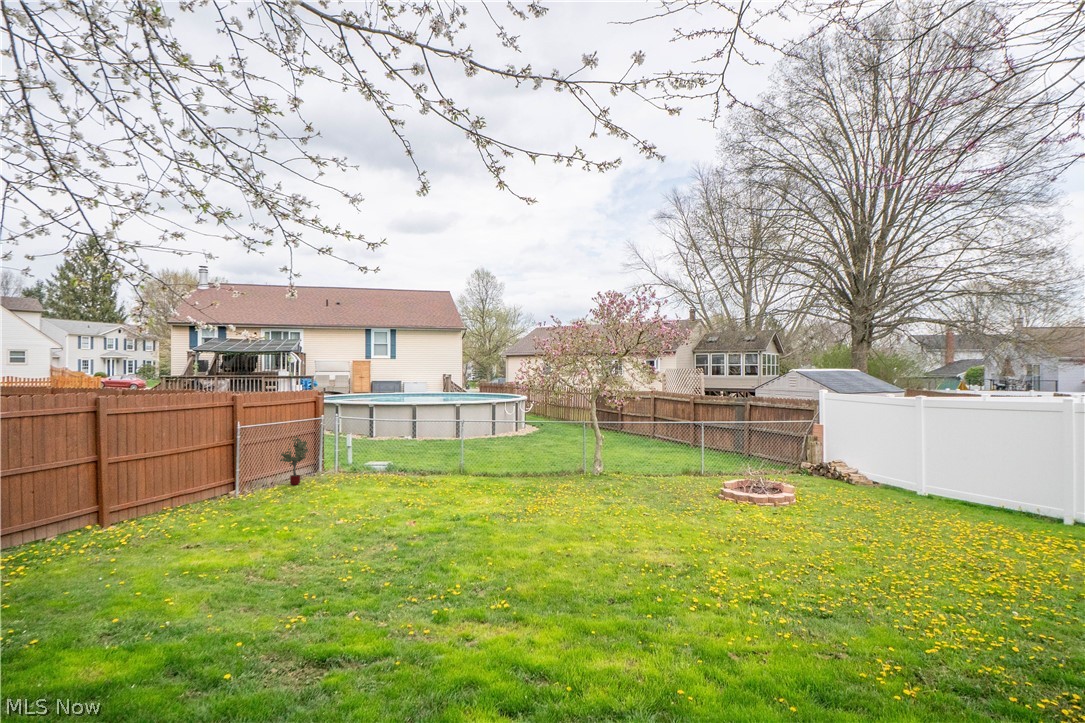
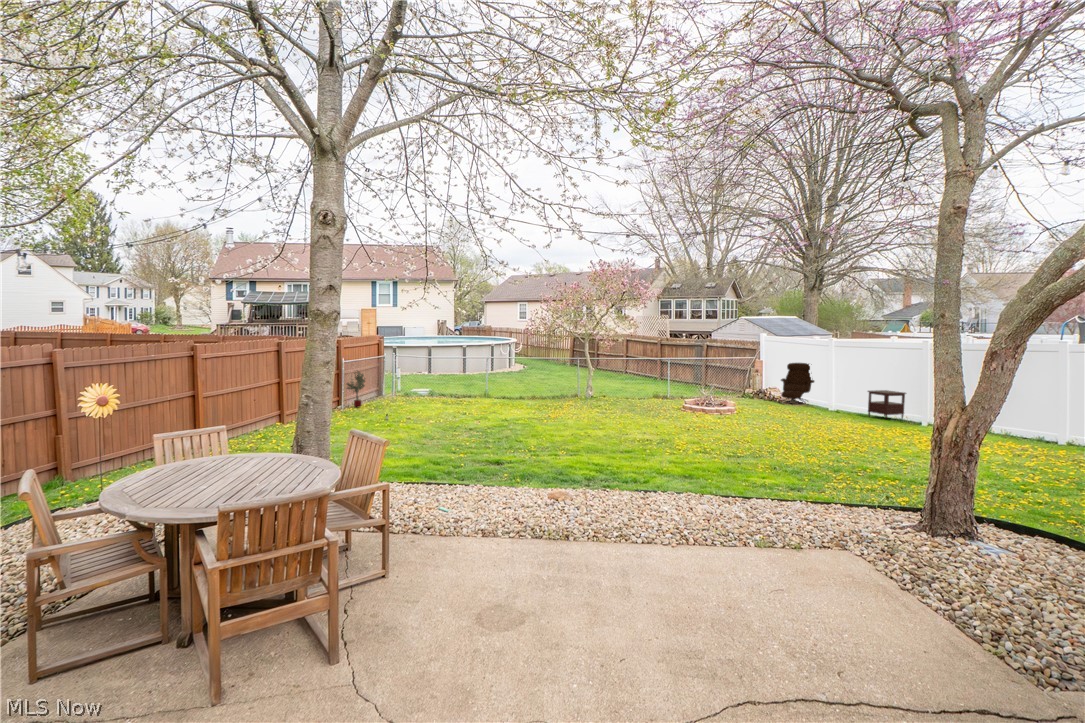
lounge chair: none [849,430,895,486] -> present [781,363,814,404]
side table: none [976,471,1034,514] -> present [868,390,906,420]

